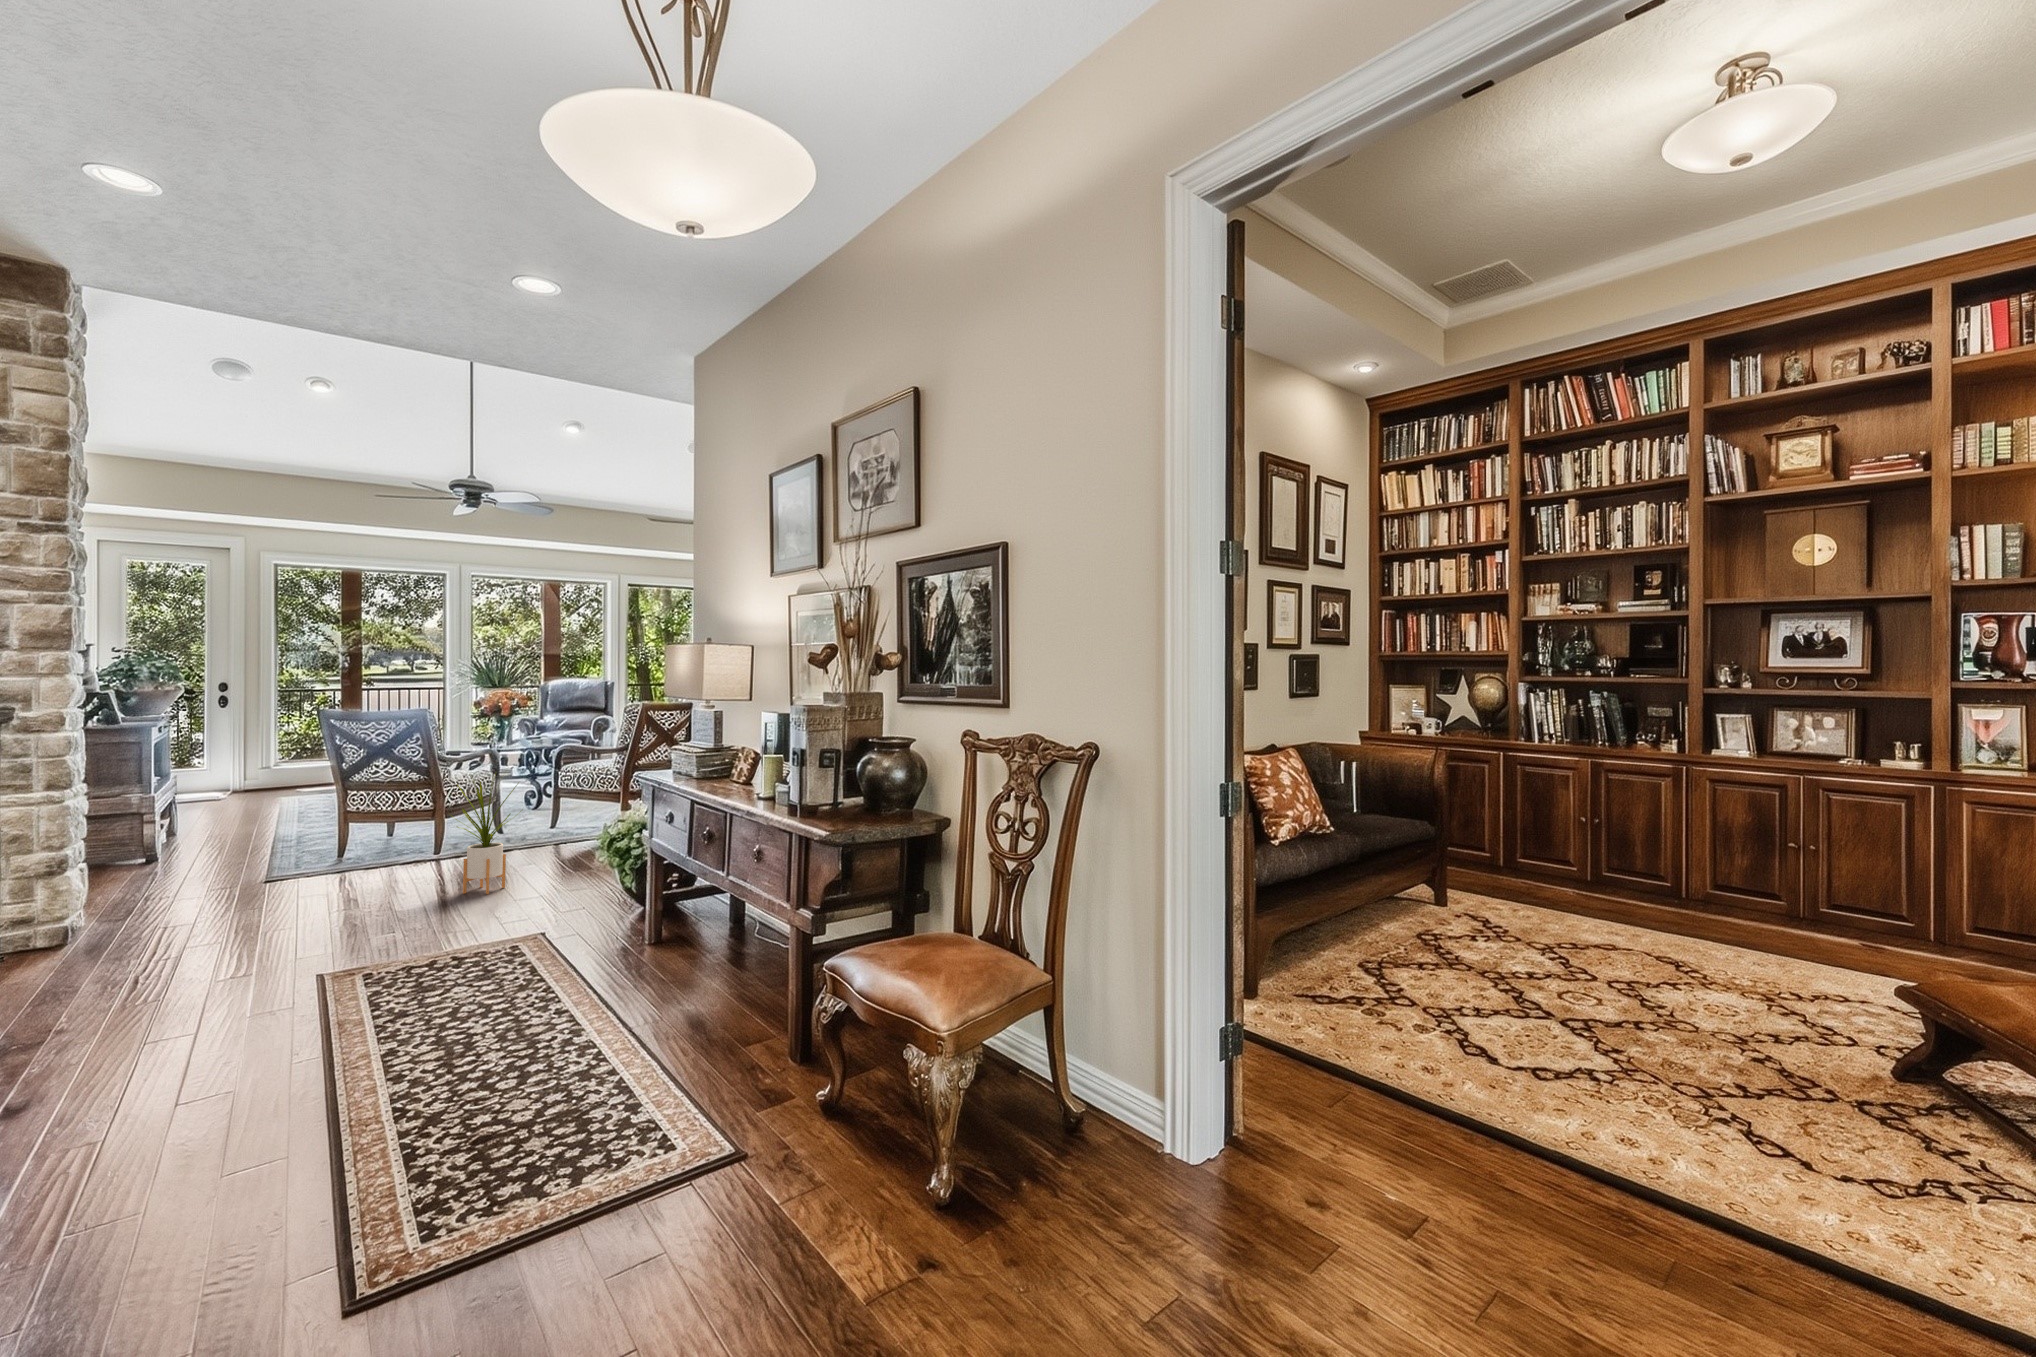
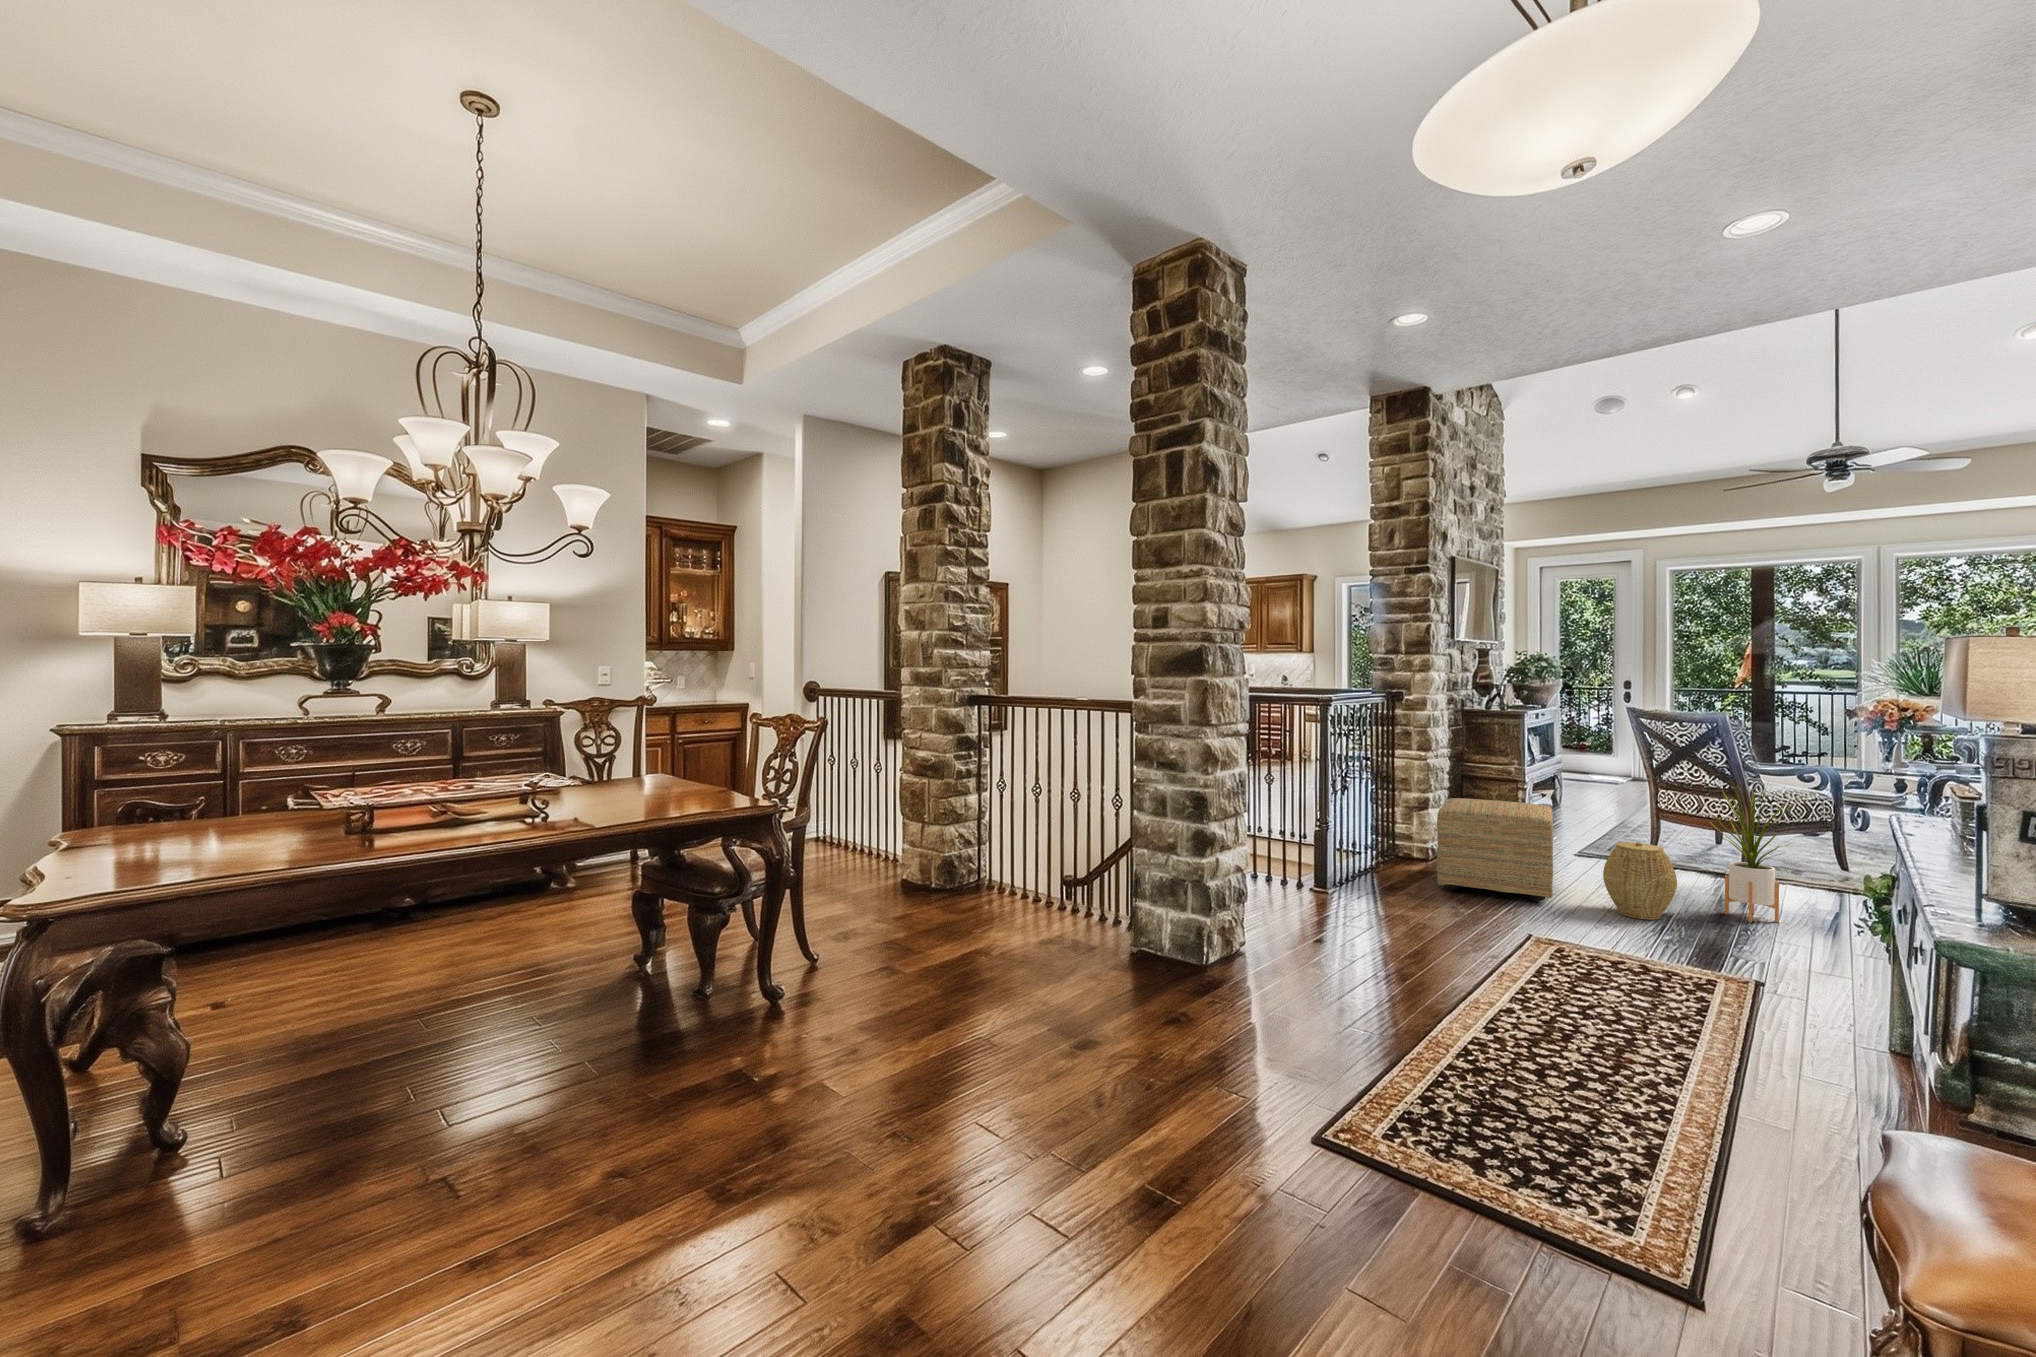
ottoman: none [118,830,309,964] -> present [1437,798,1553,901]
woven basket: none [363,846,437,922] -> present [1603,842,1677,920]

